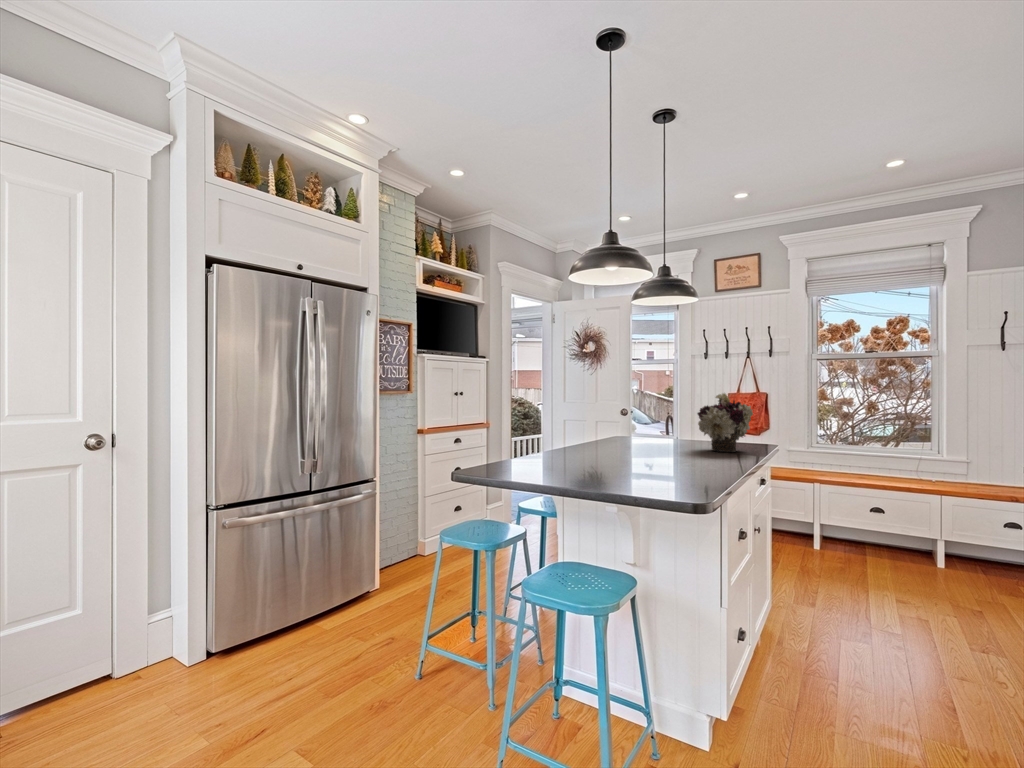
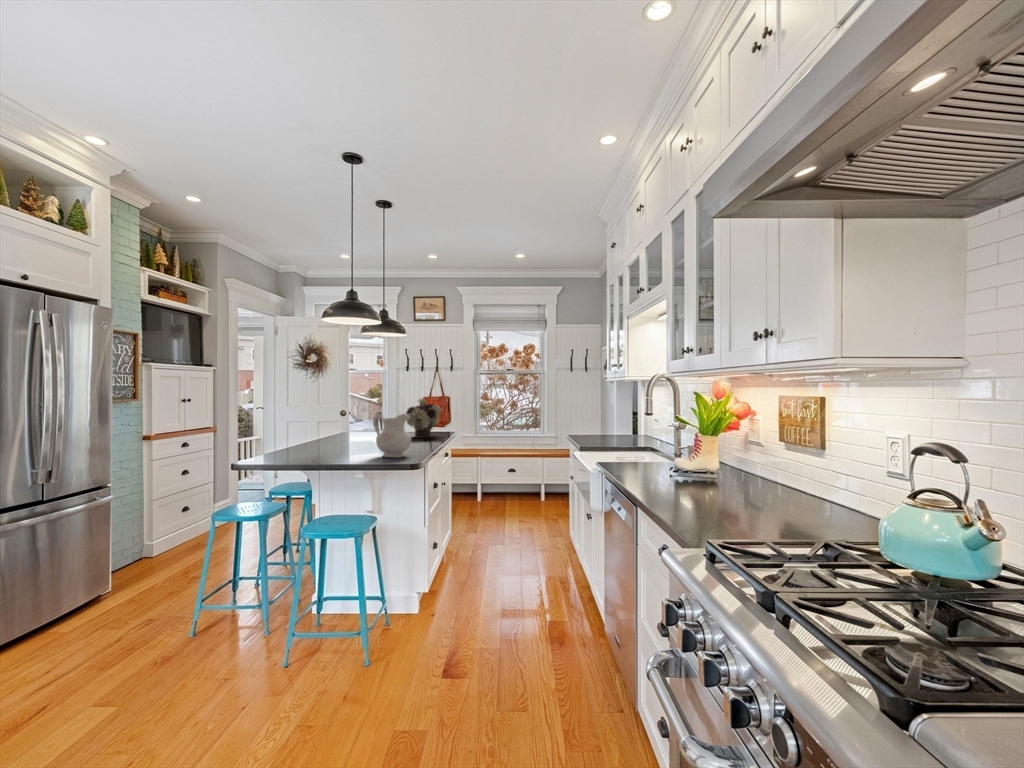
ceramic pitcher: none [639,411,700,486] -> present [373,412,411,457]

